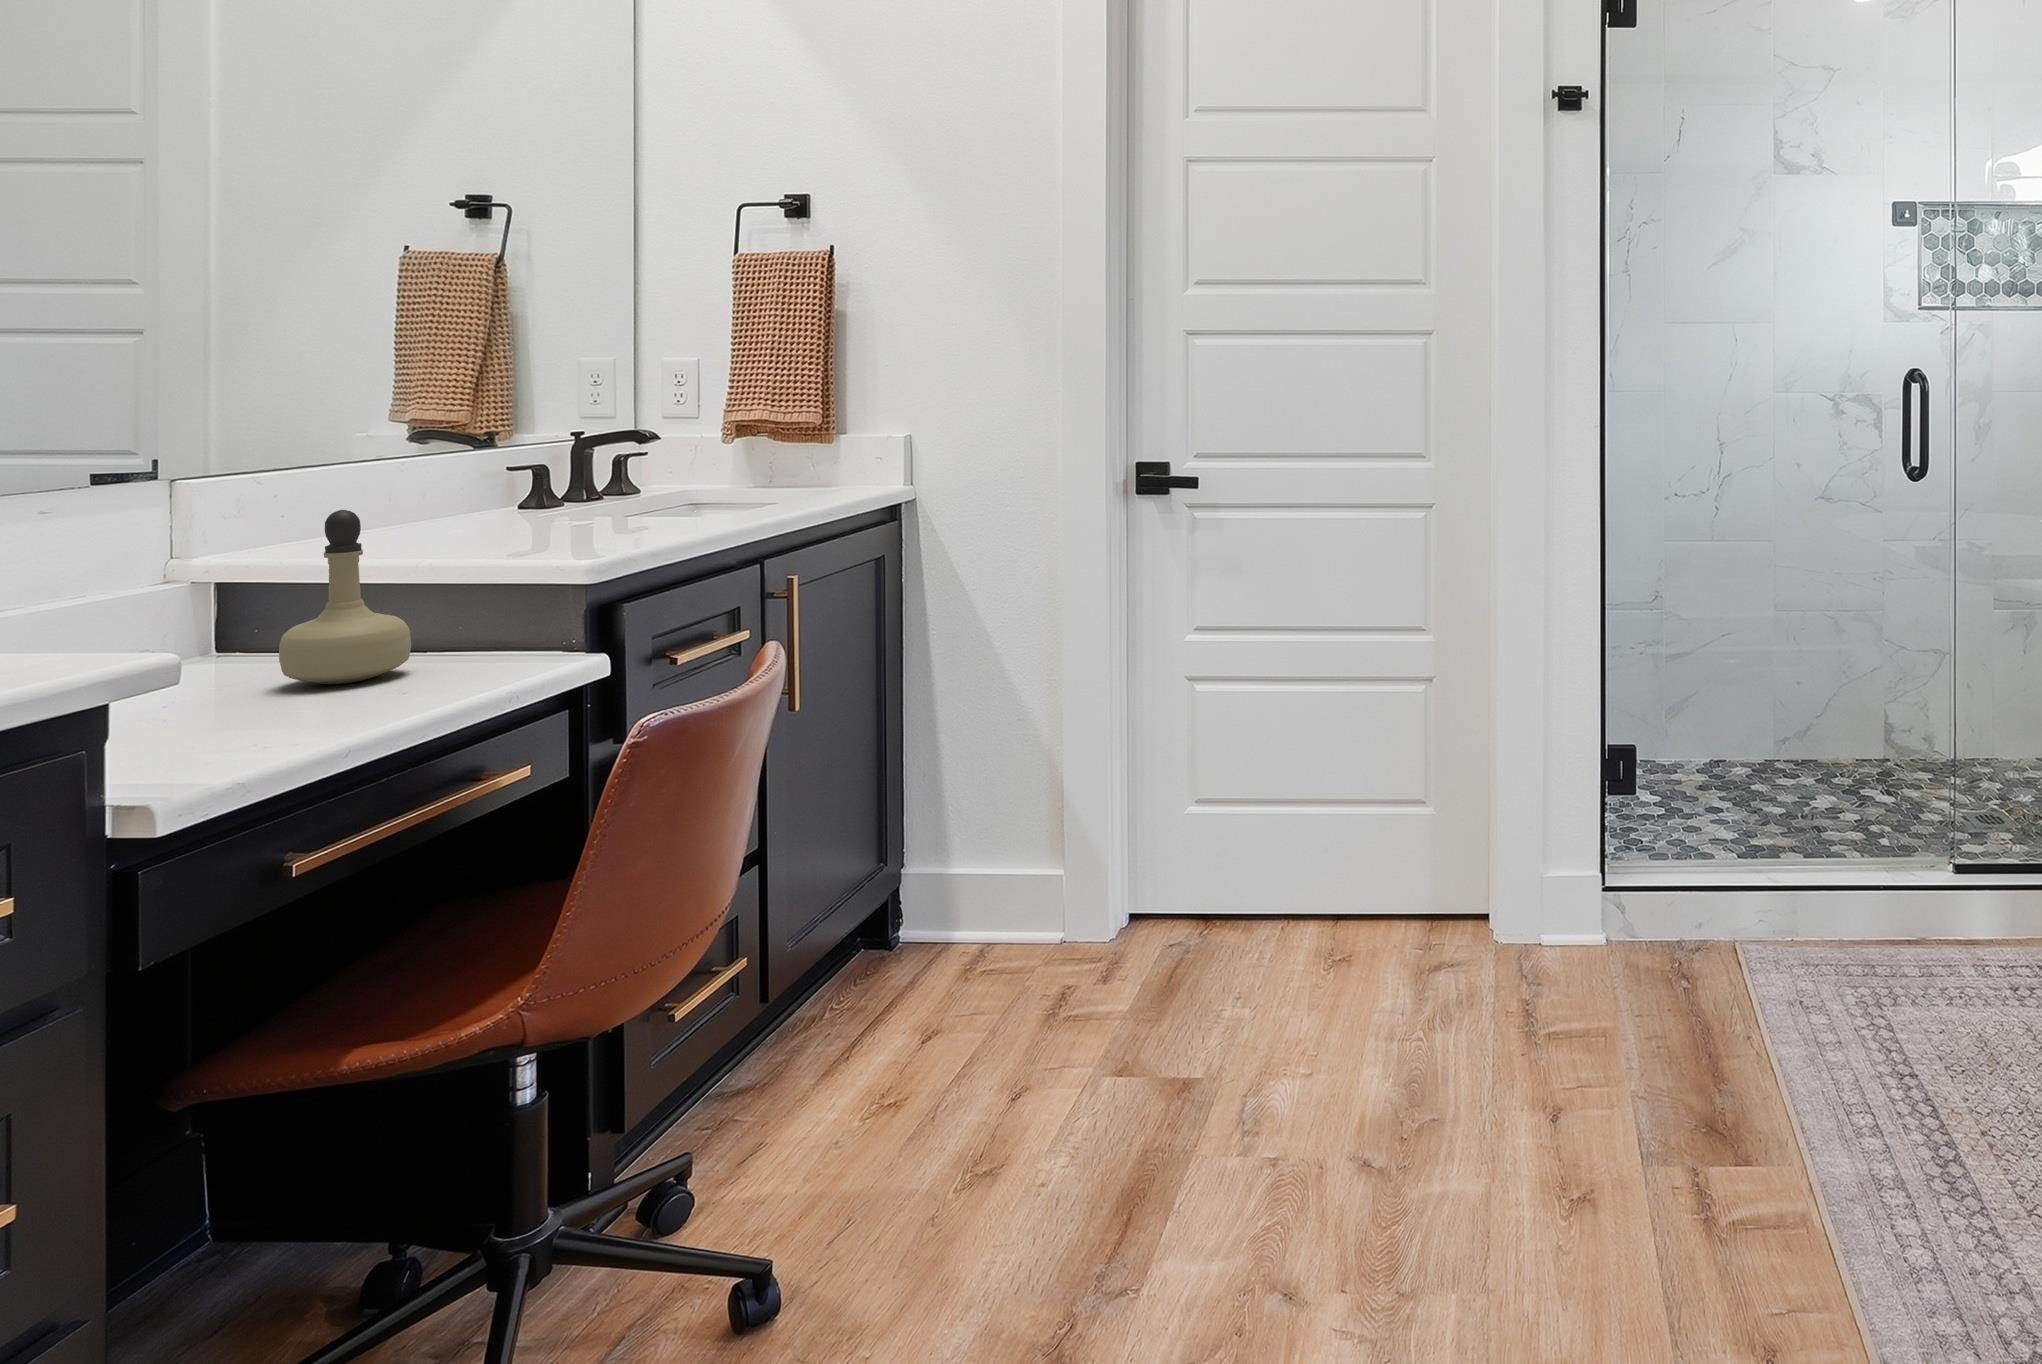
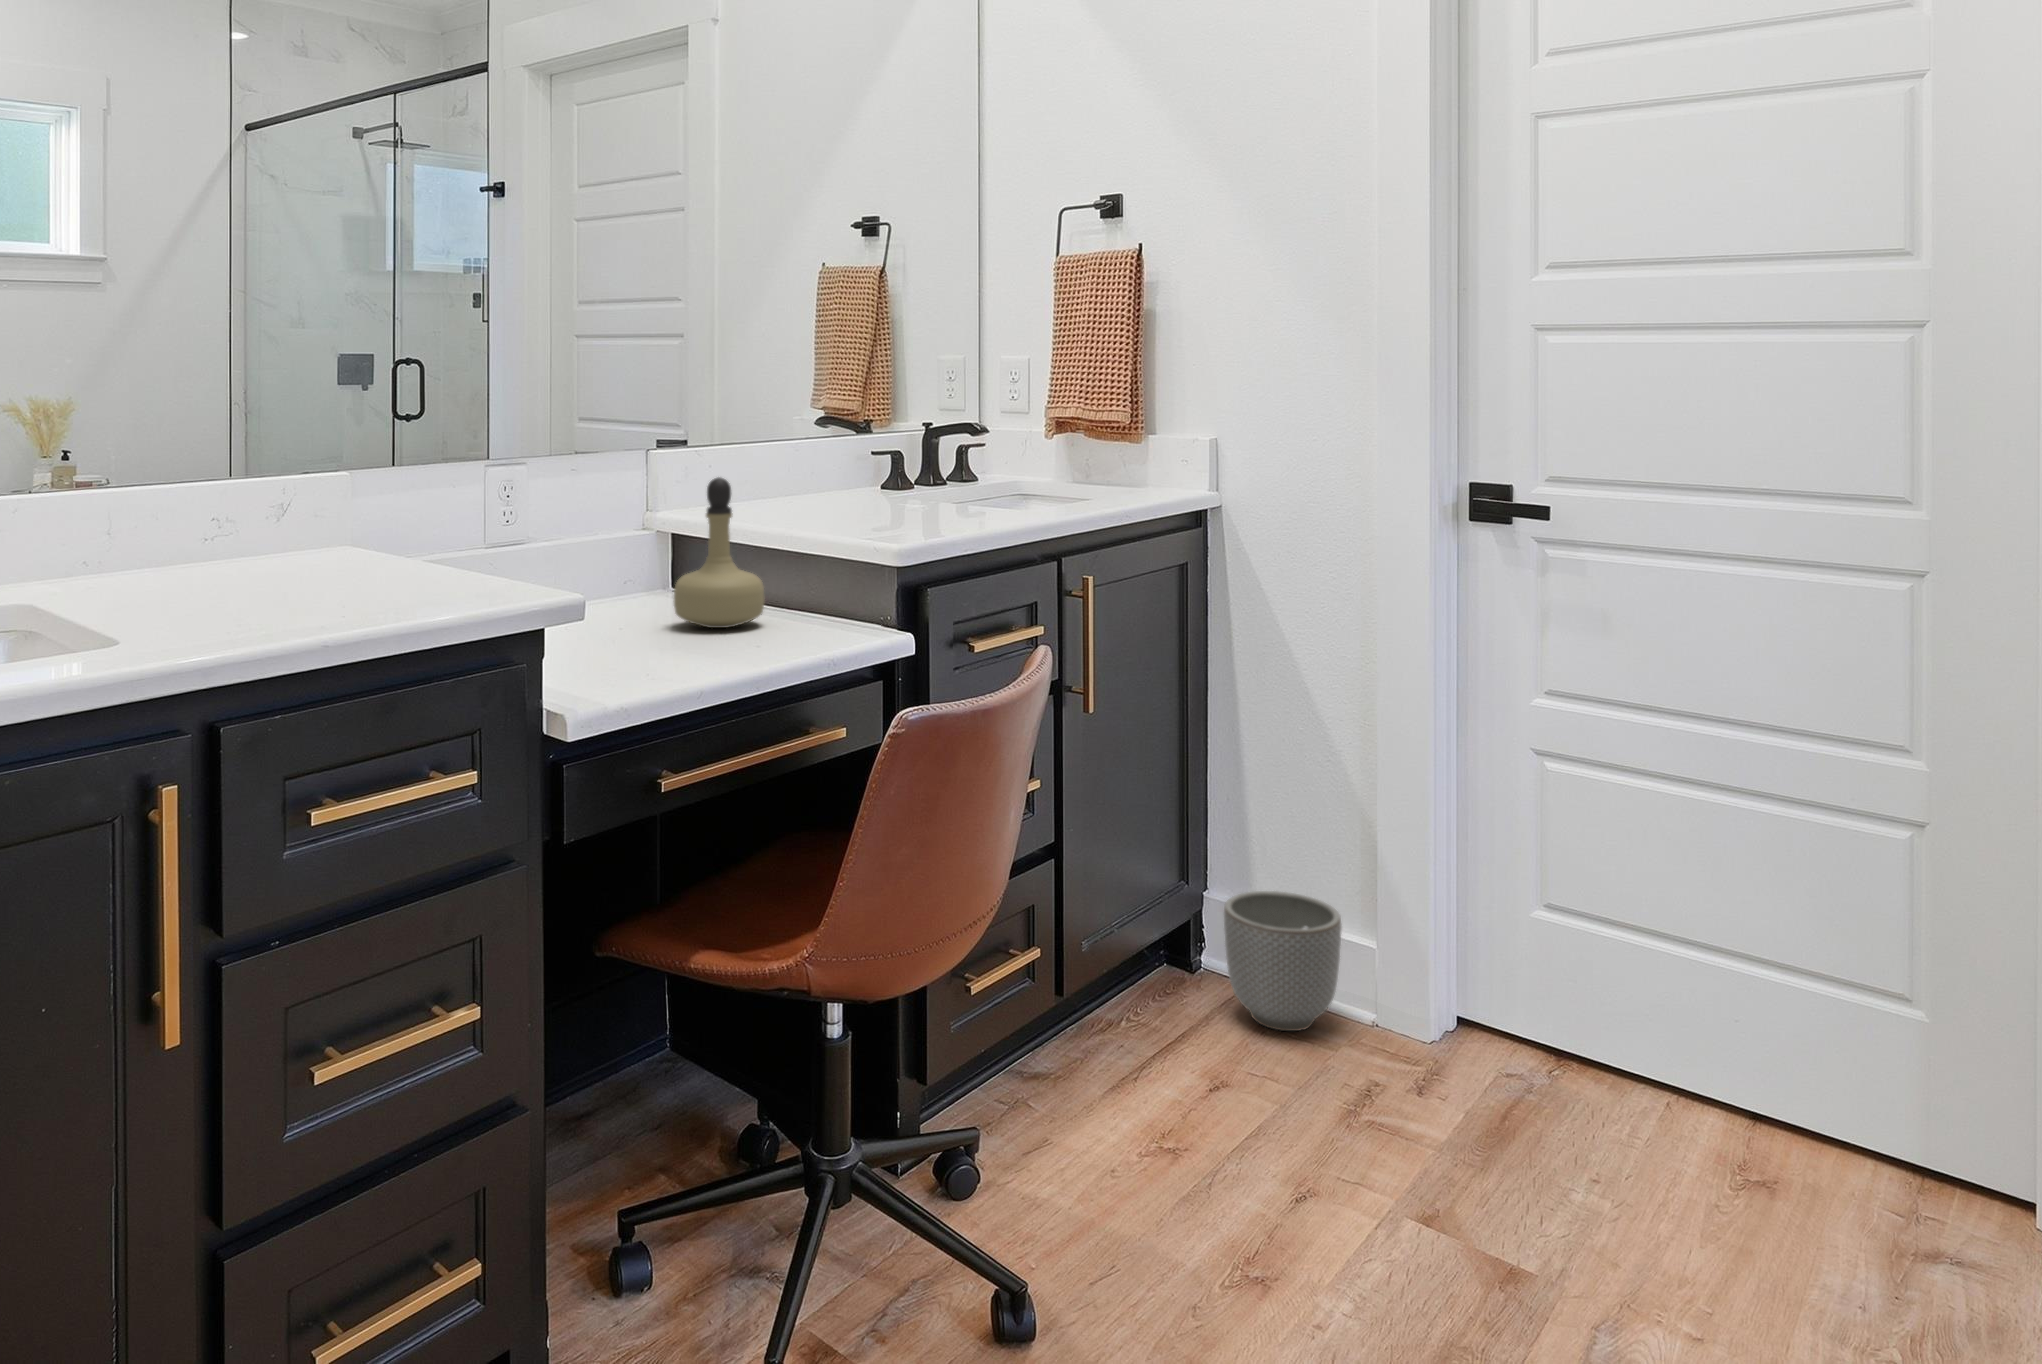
planter: none [924,849,1035,977] -> present [1224,891,1342,1031]

